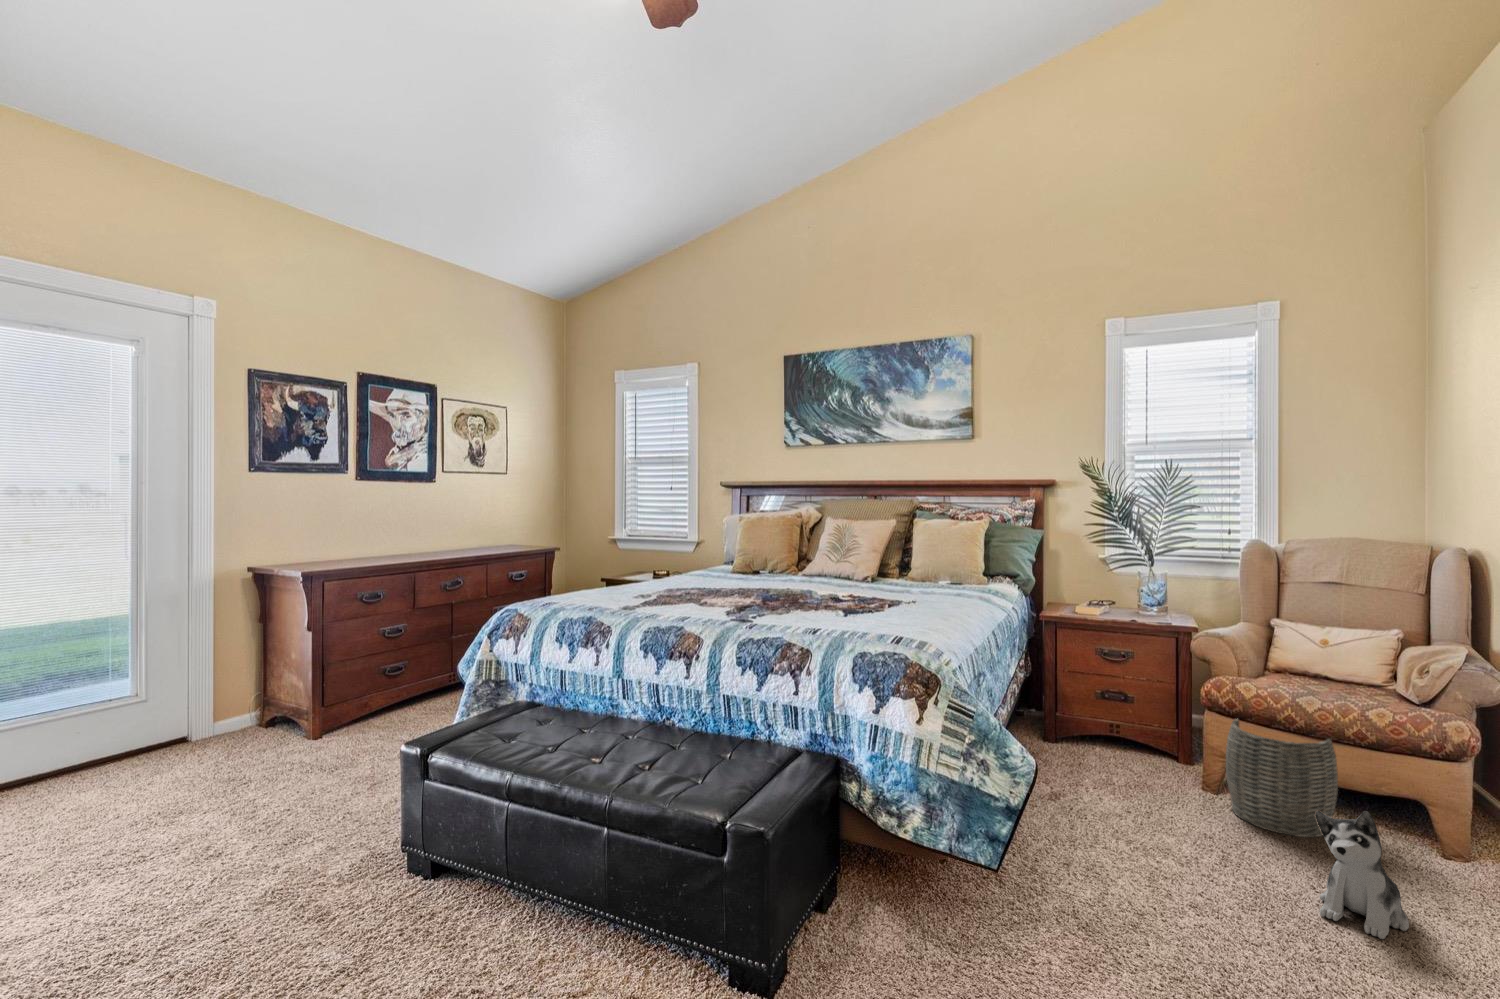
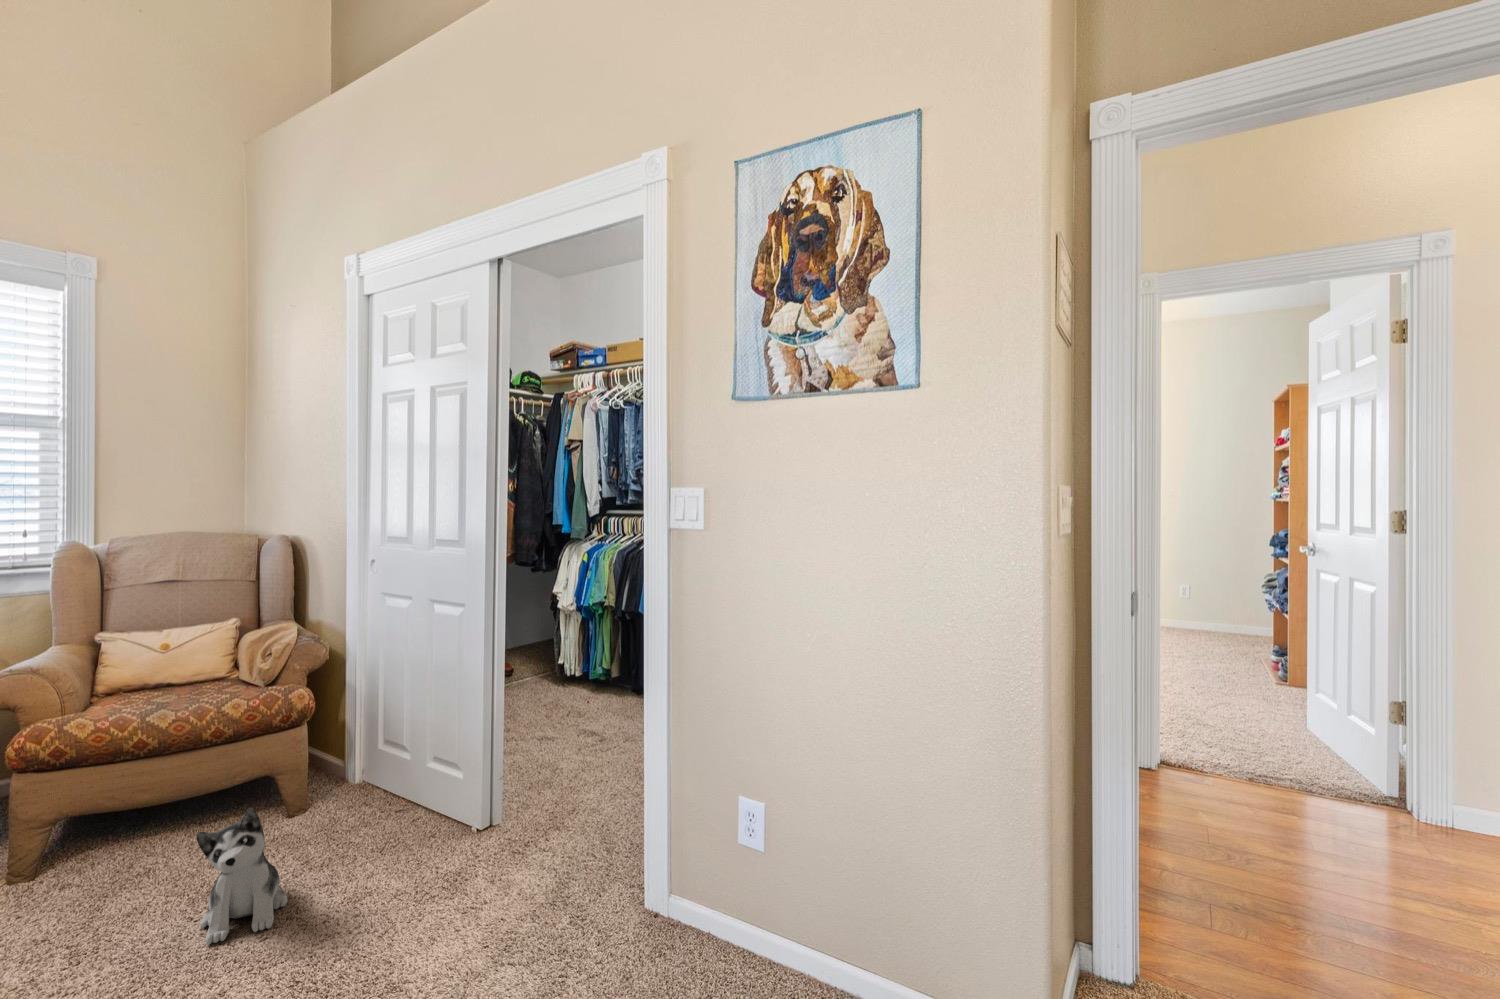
woven basket: present [1226,719,1338,837] -> none [53,743,194,890]

